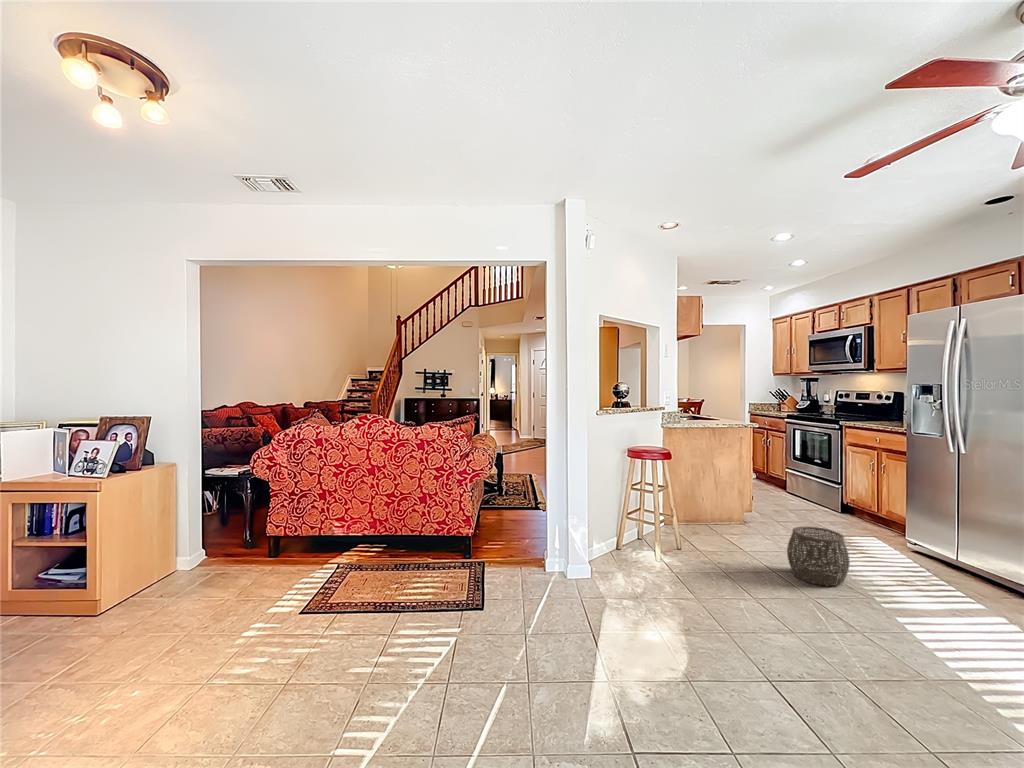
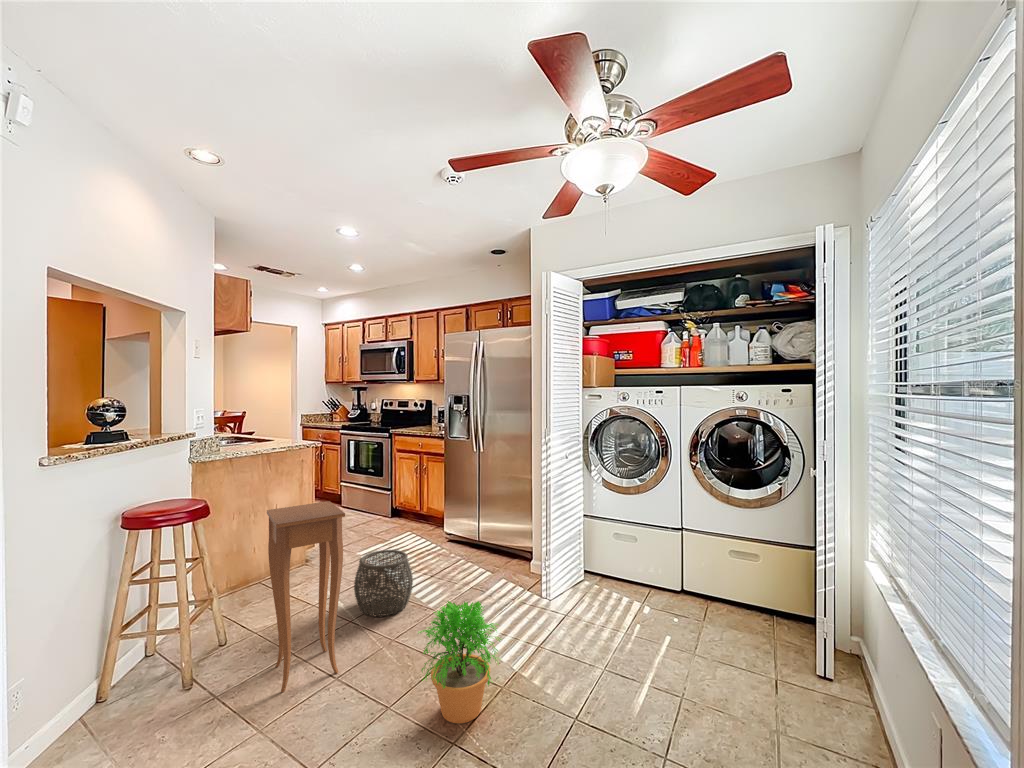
side table: none [713,466,774,605] -> present [267,501,345,692]
potted plant: none [835,570,933,683] -> present [419,601,501,724]

